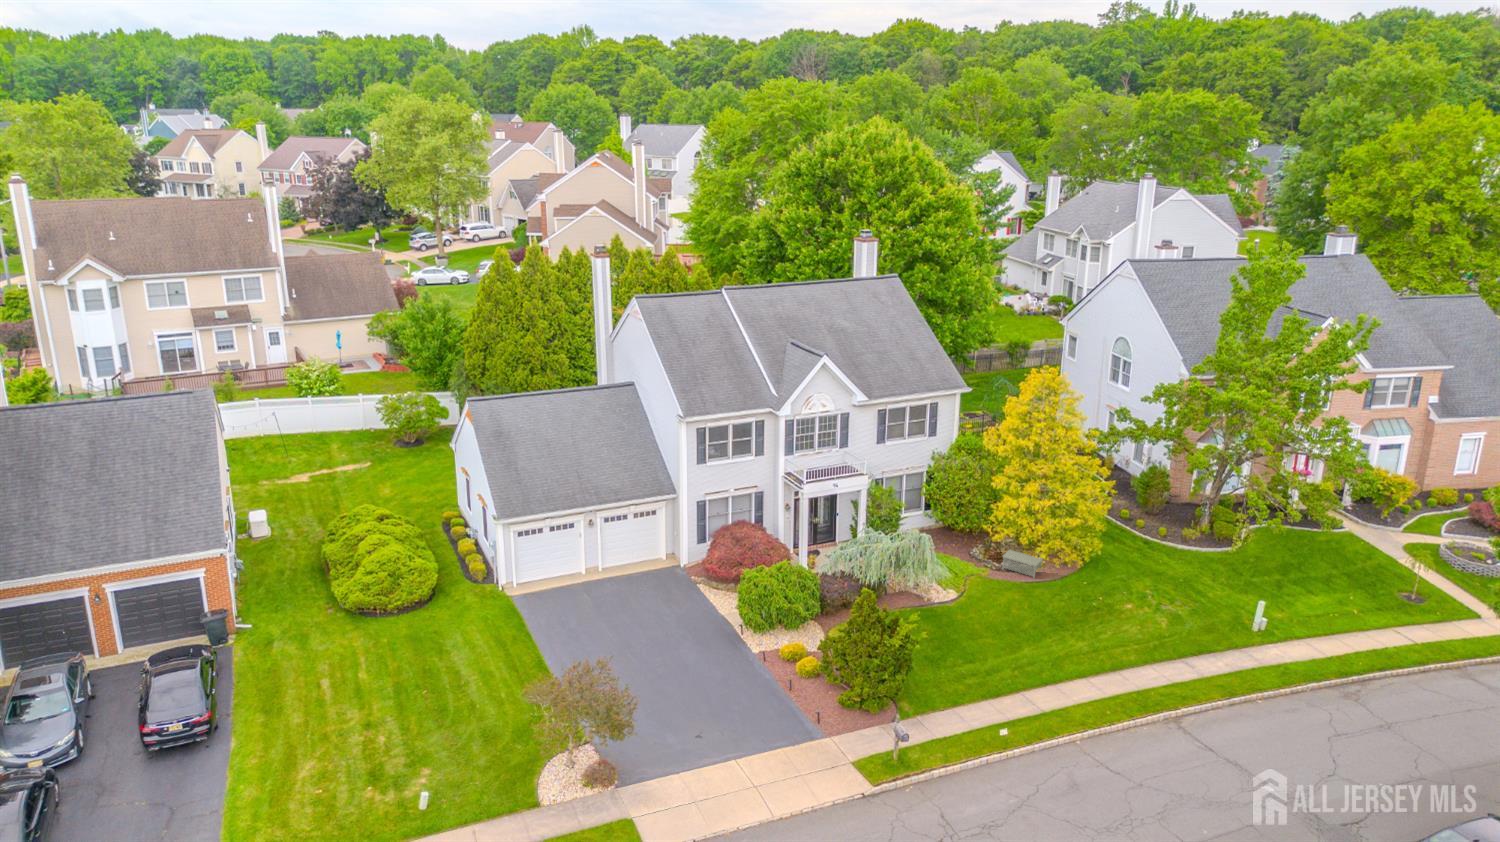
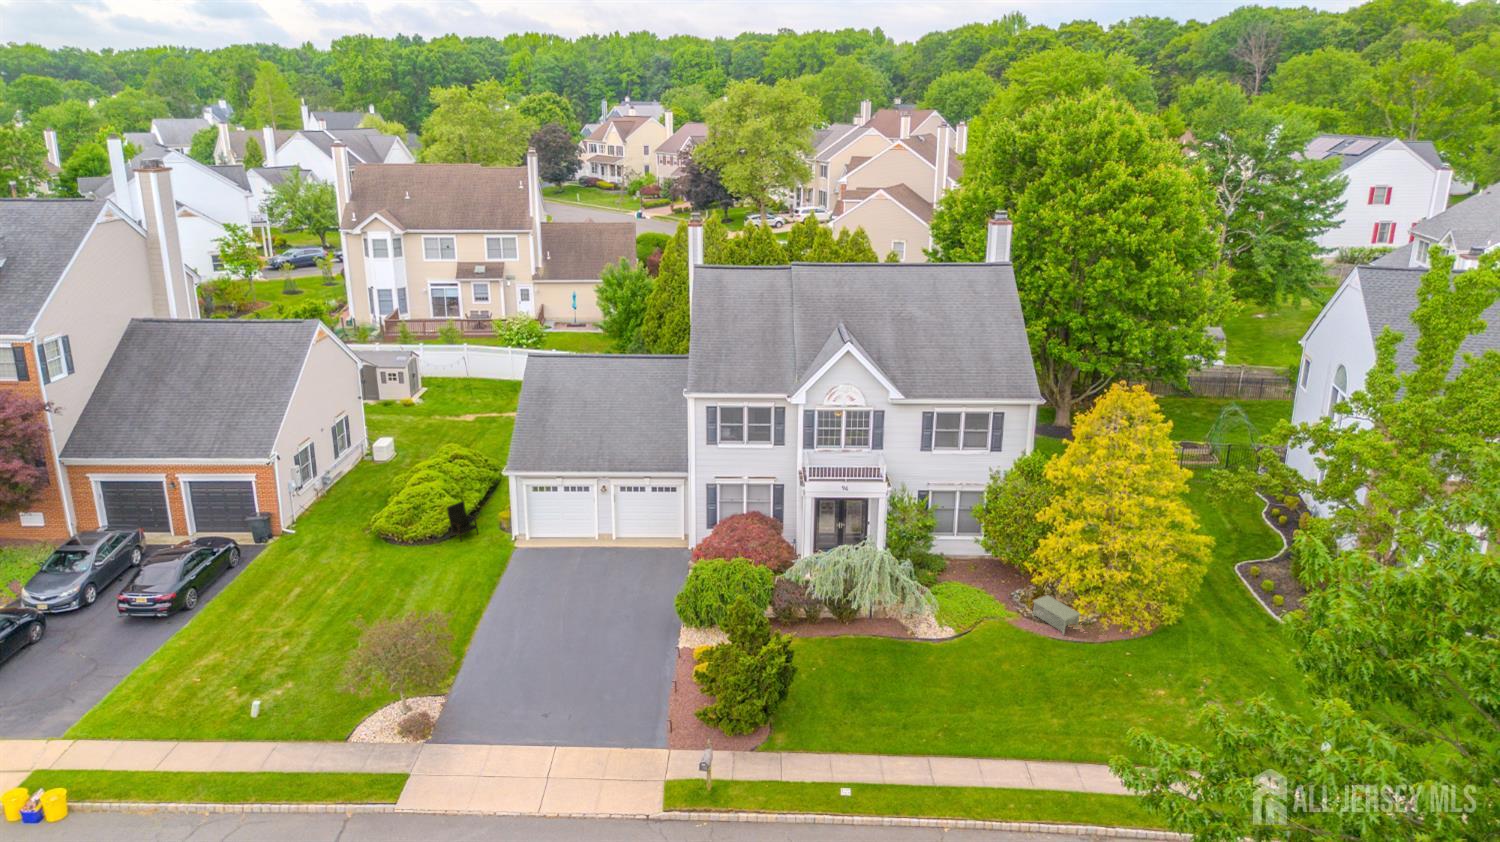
lounge chair: none [432,561,464,604] -> present [447,501,478,539]

